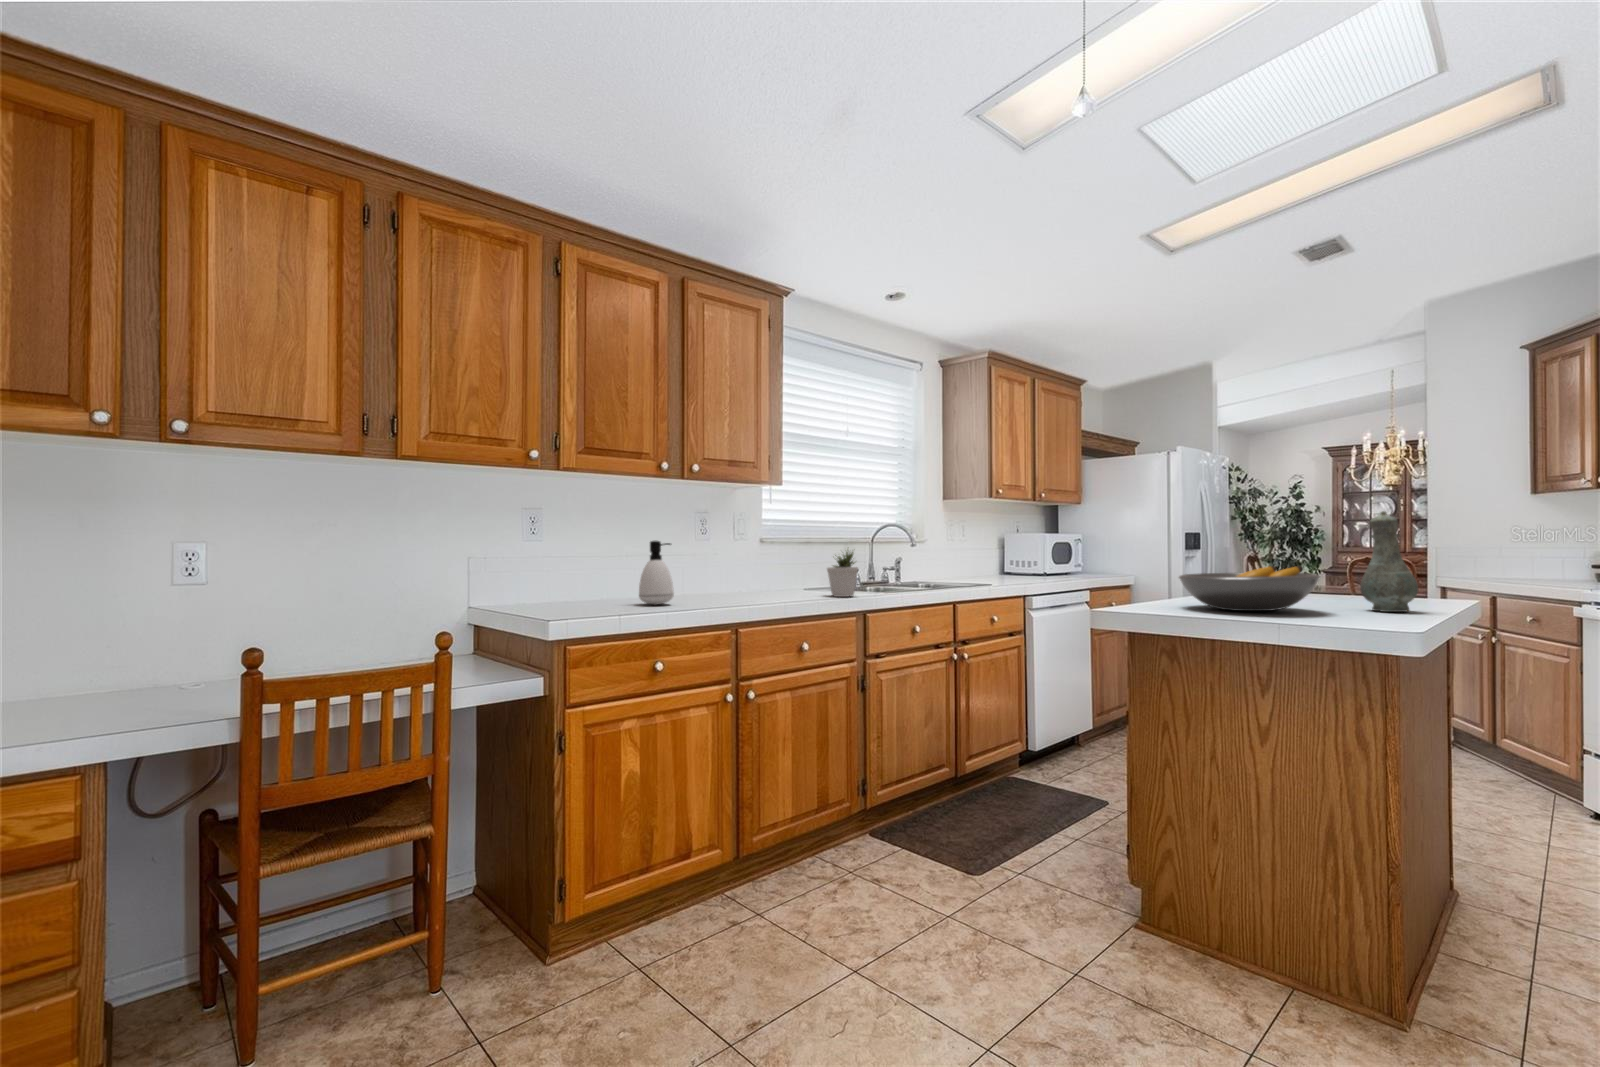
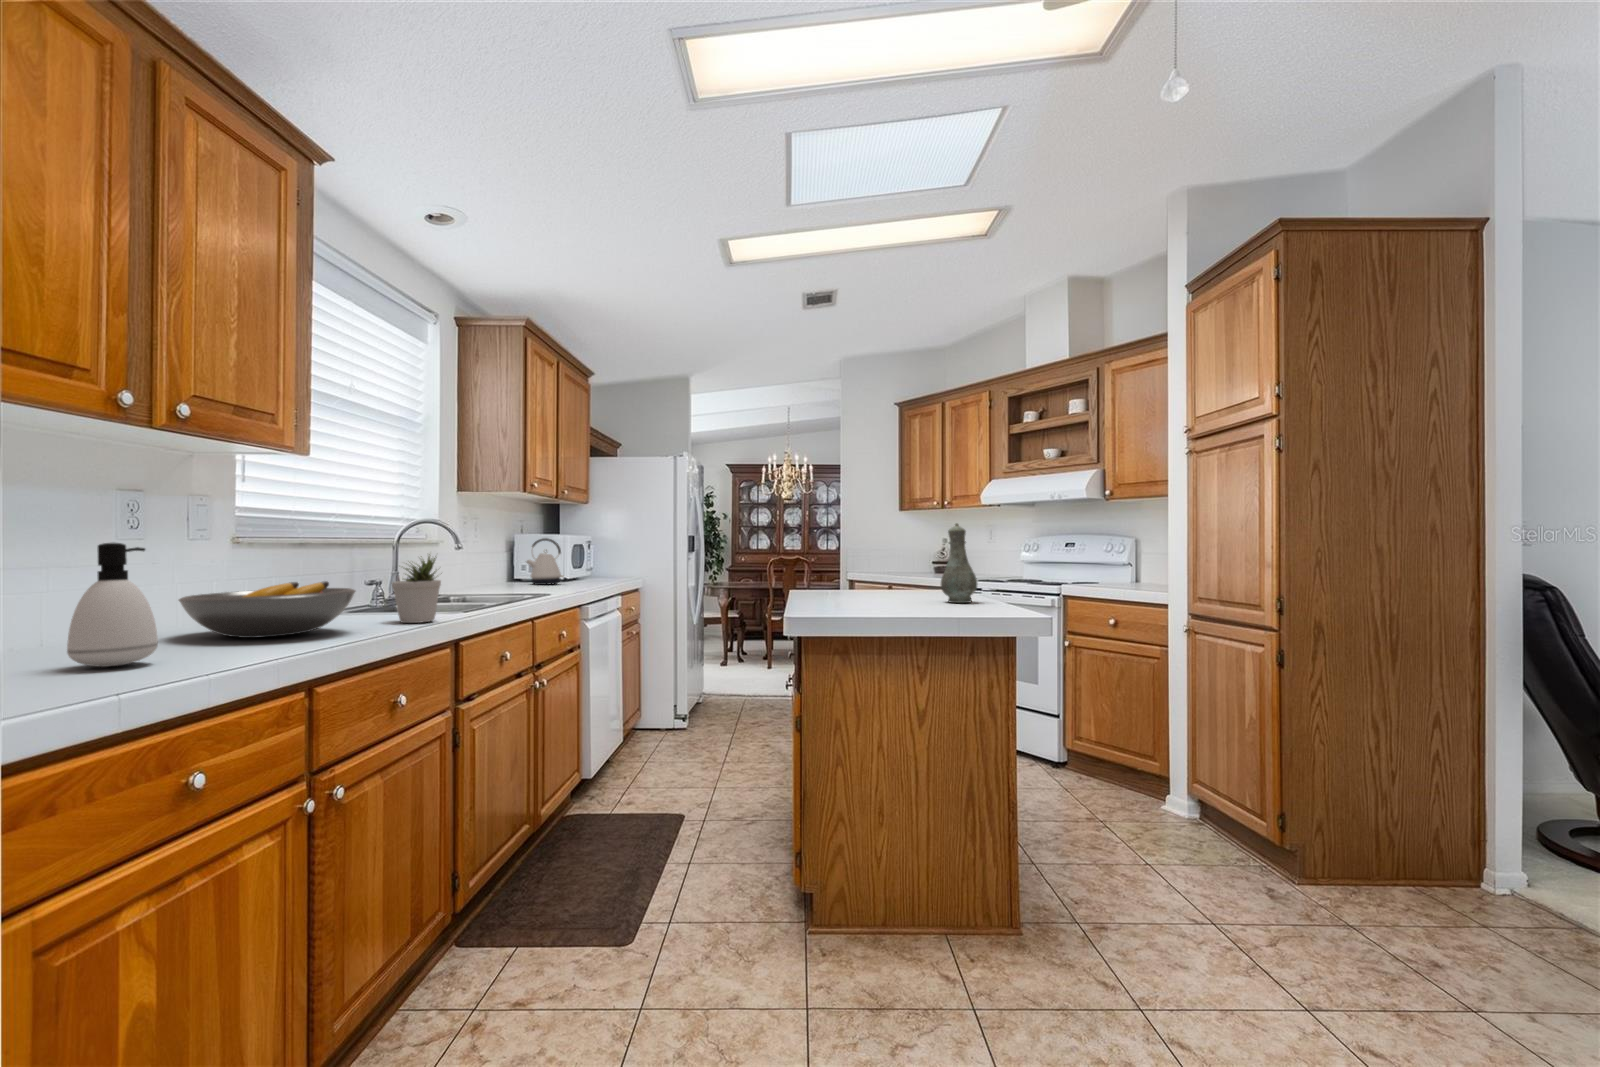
kettle: none [1008,536,1043,578] -> present [526,538,563,585]
fruit bowl: present [1179,566,1320,611] -> present [179,581,356,638]

